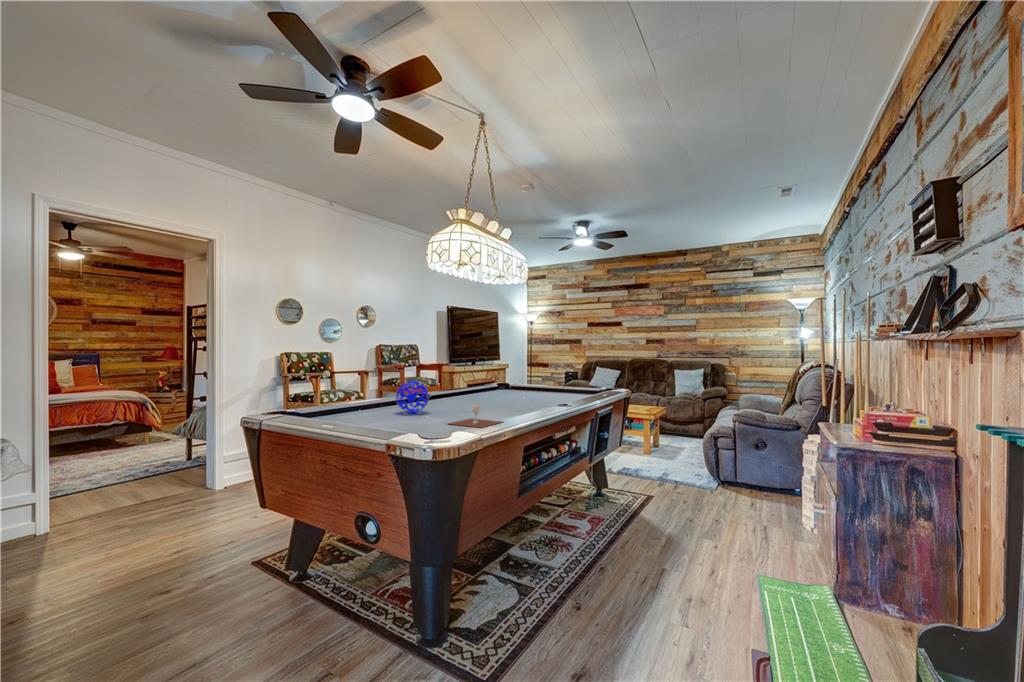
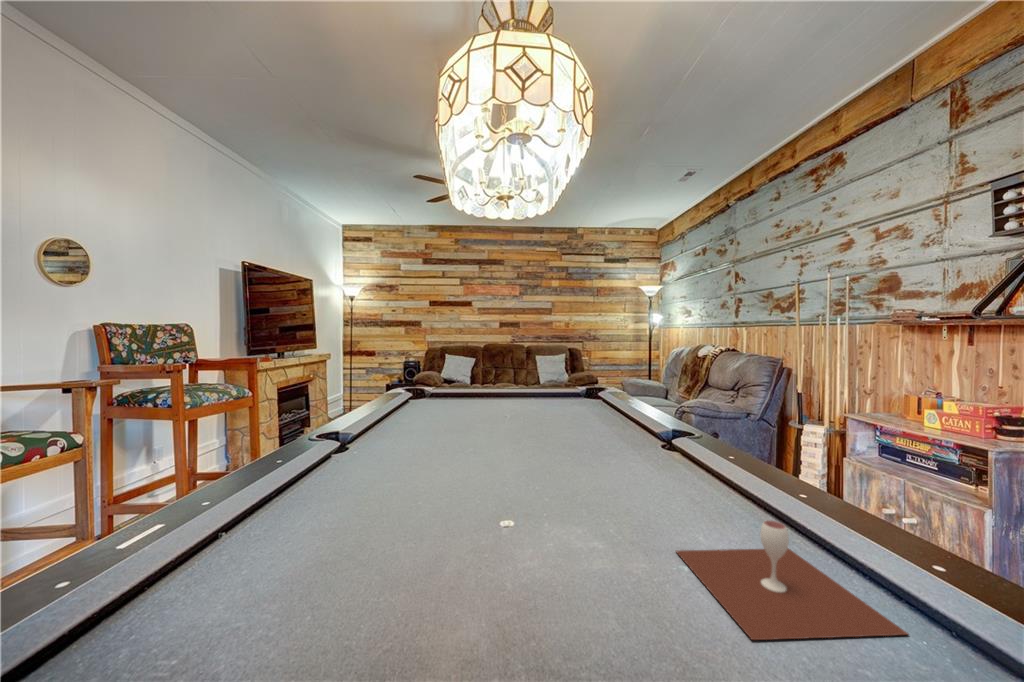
decorative ball: present [396,380,428,413] -> none [377,446,492,568]

